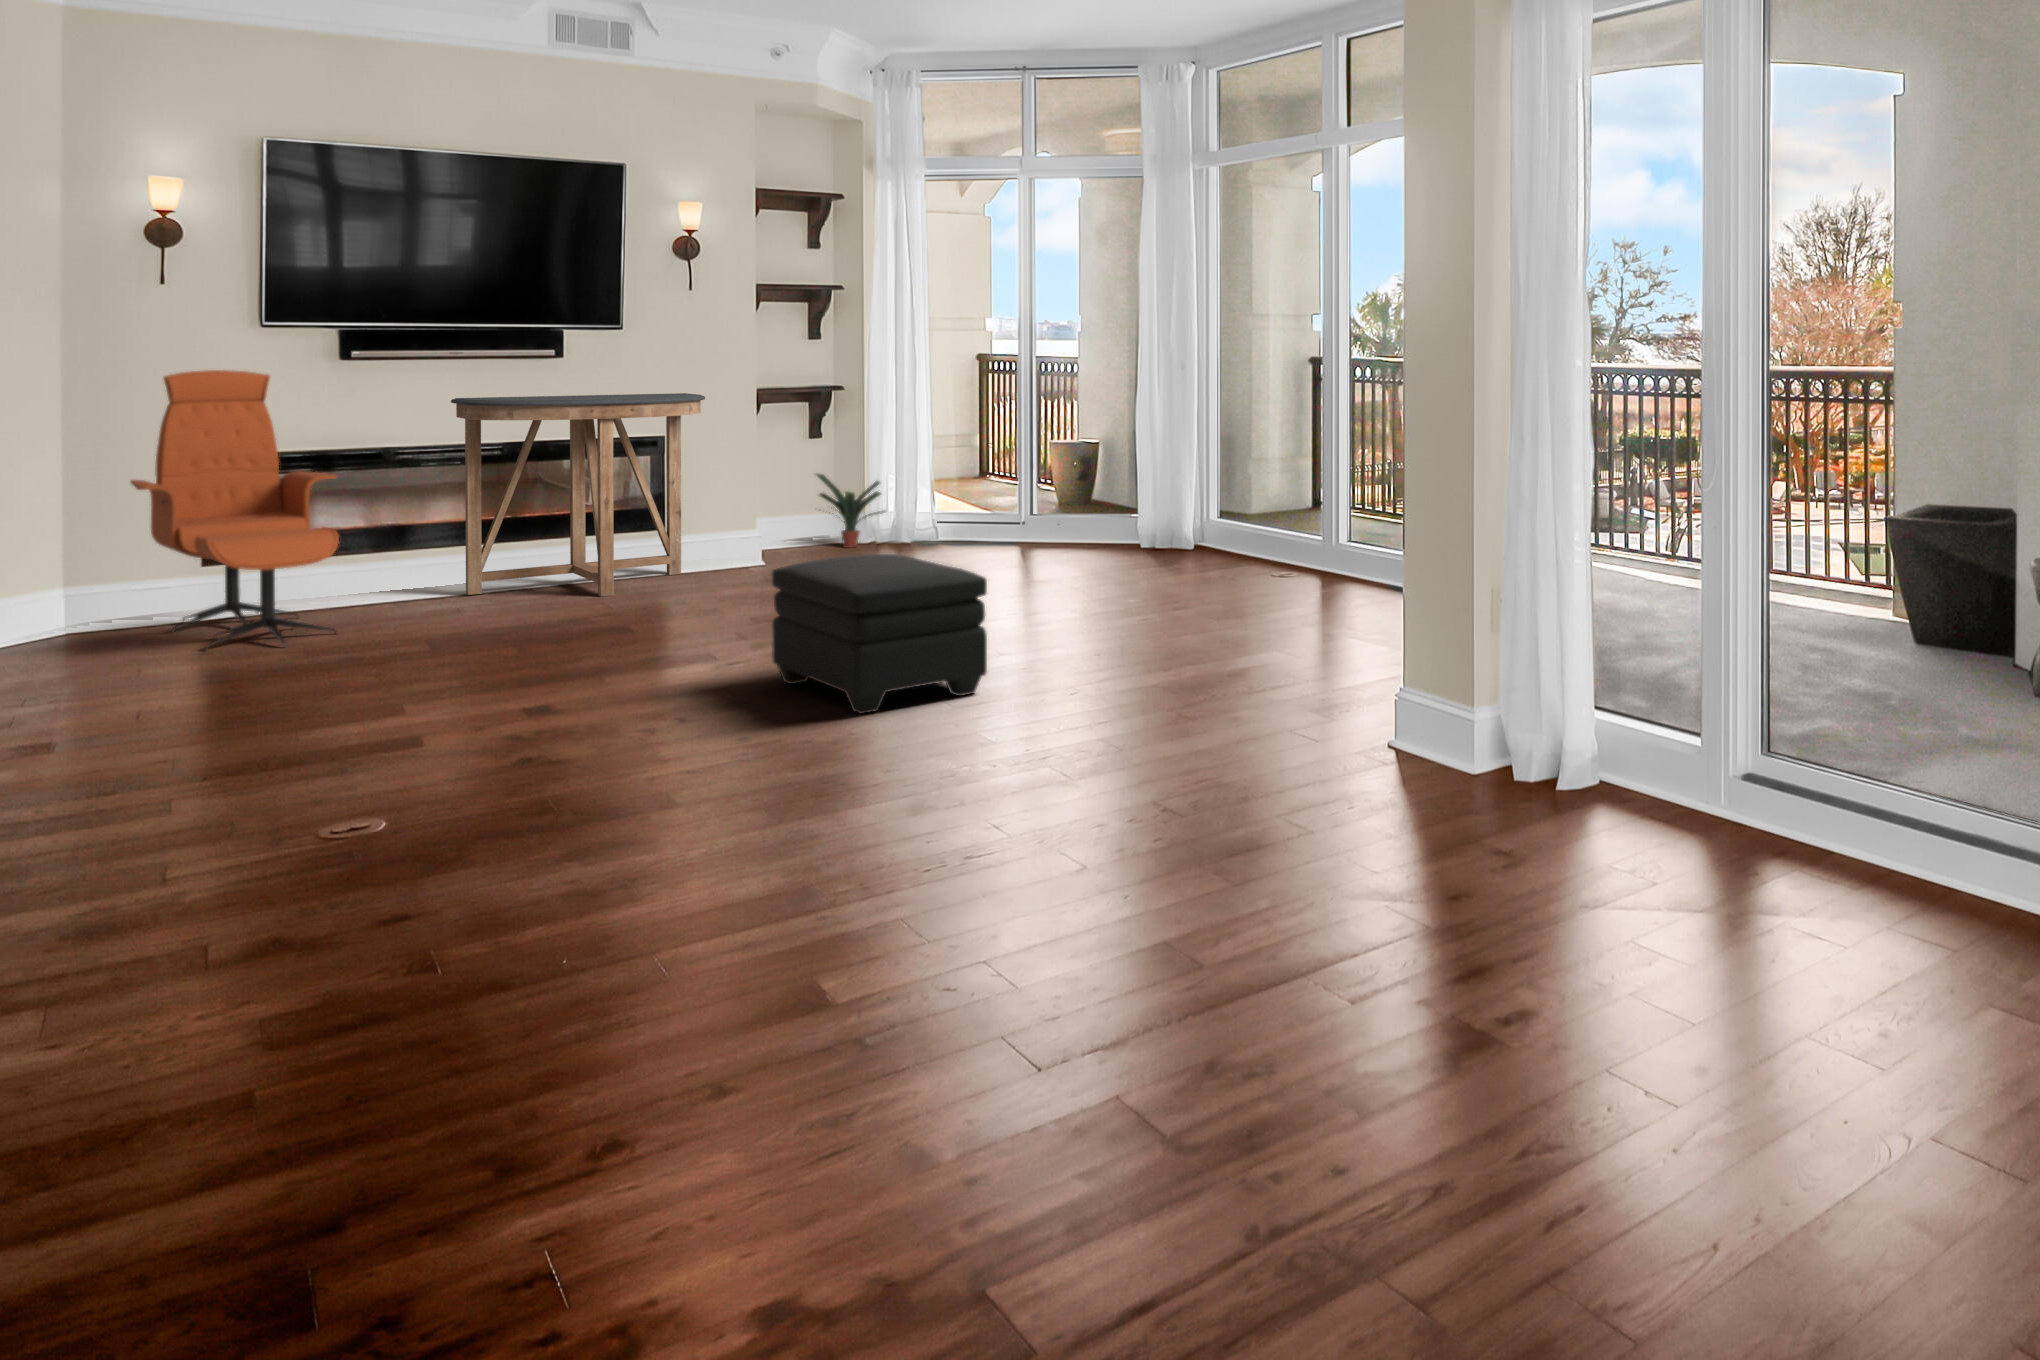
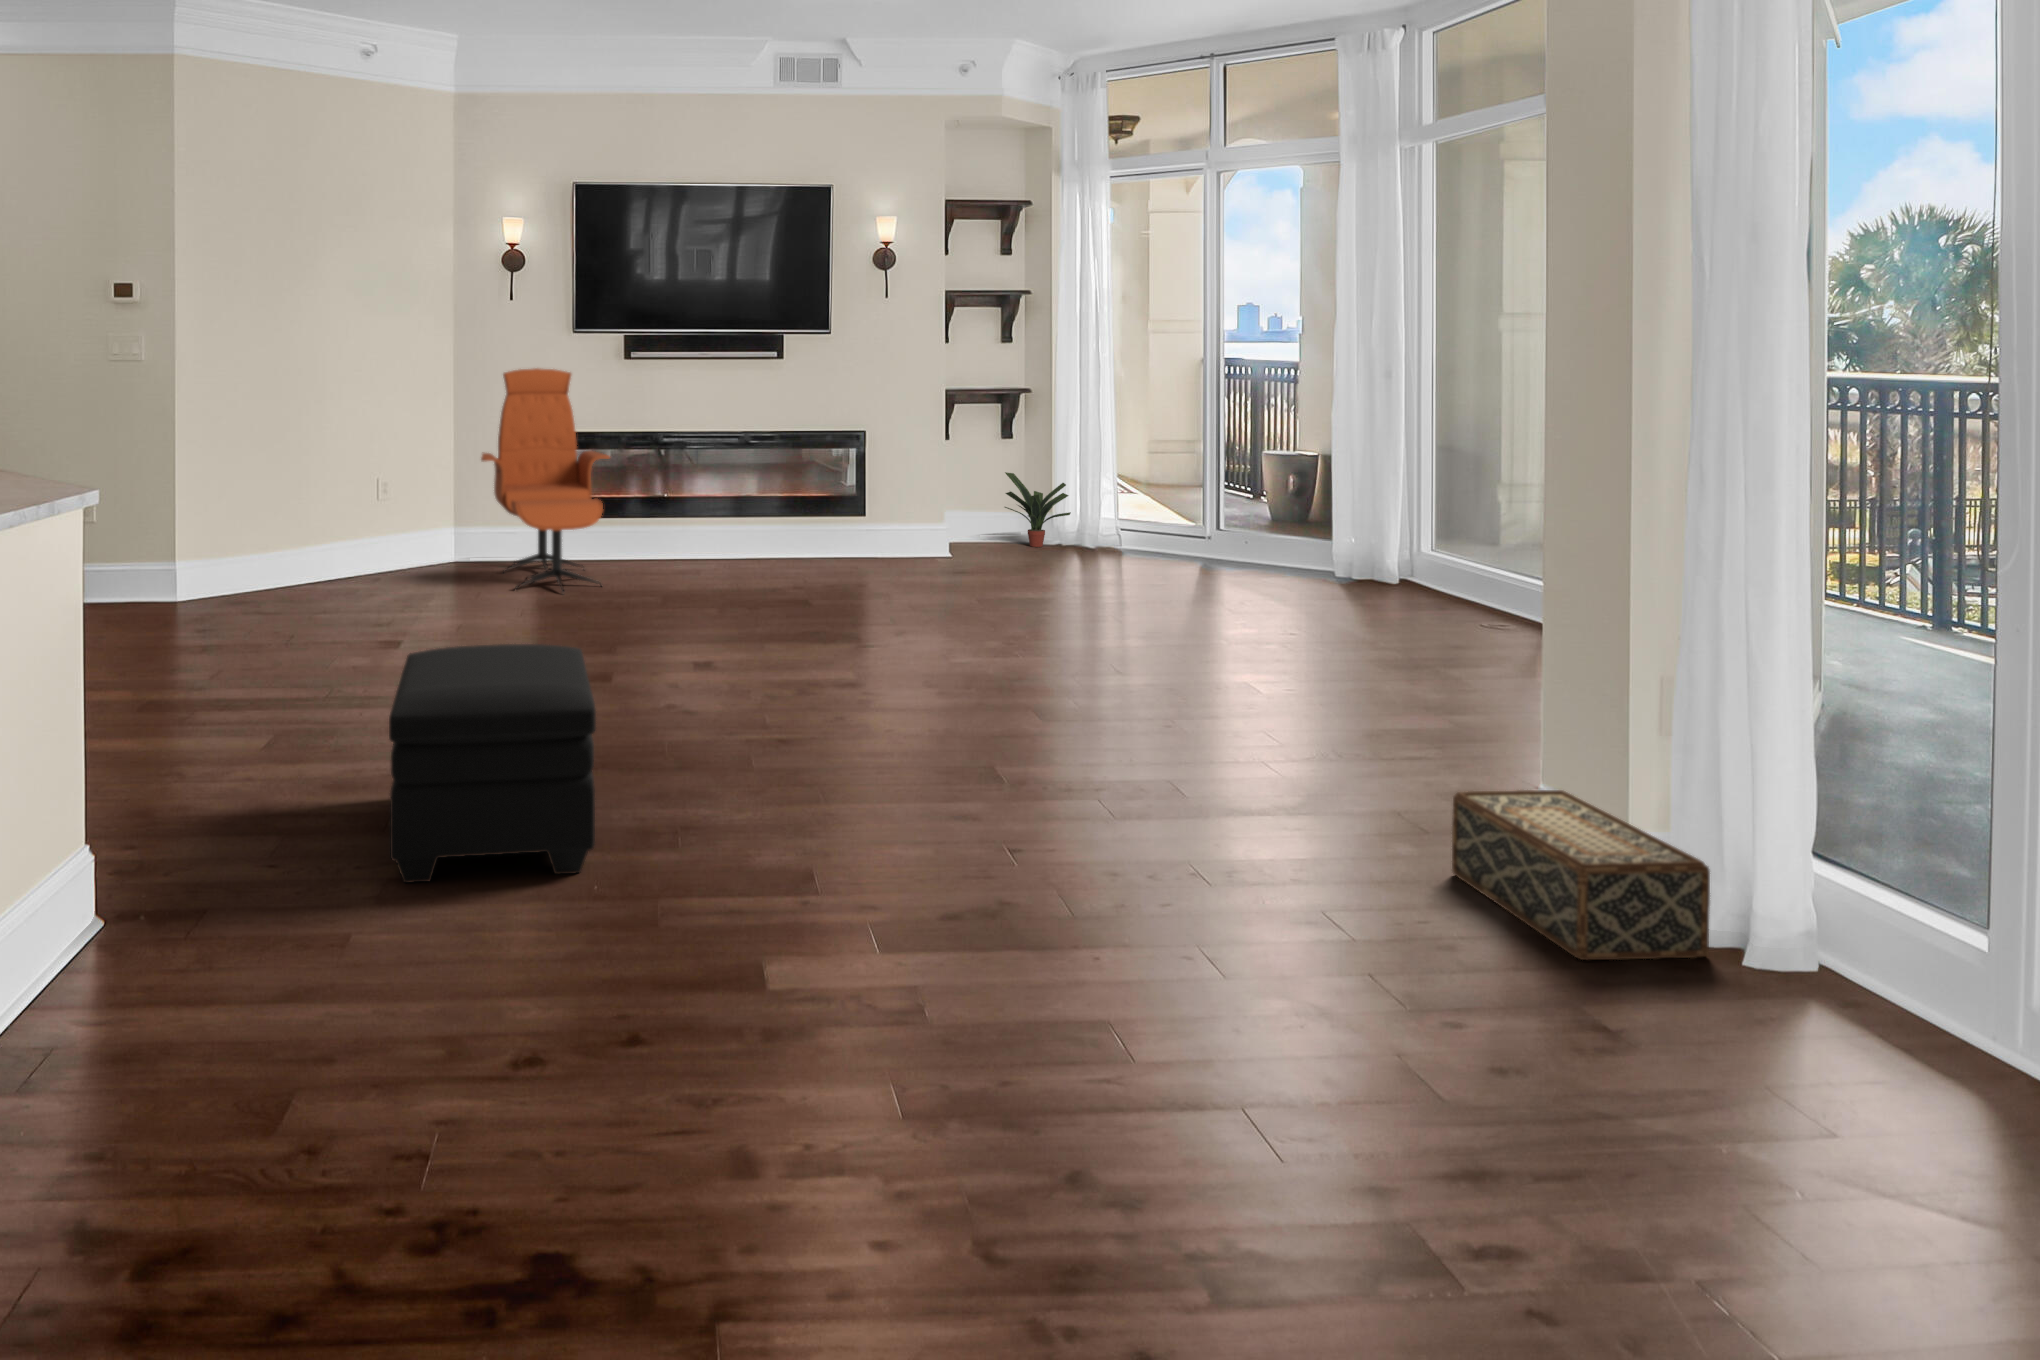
console table: present [451,393,705,597] -> none [696,394,896,575]
ottoman: present [772,554,987,714] -> present [389,644,596,883]
woven basket: none [1346,686,1535,809] -> present [1452,790,1710,960]

